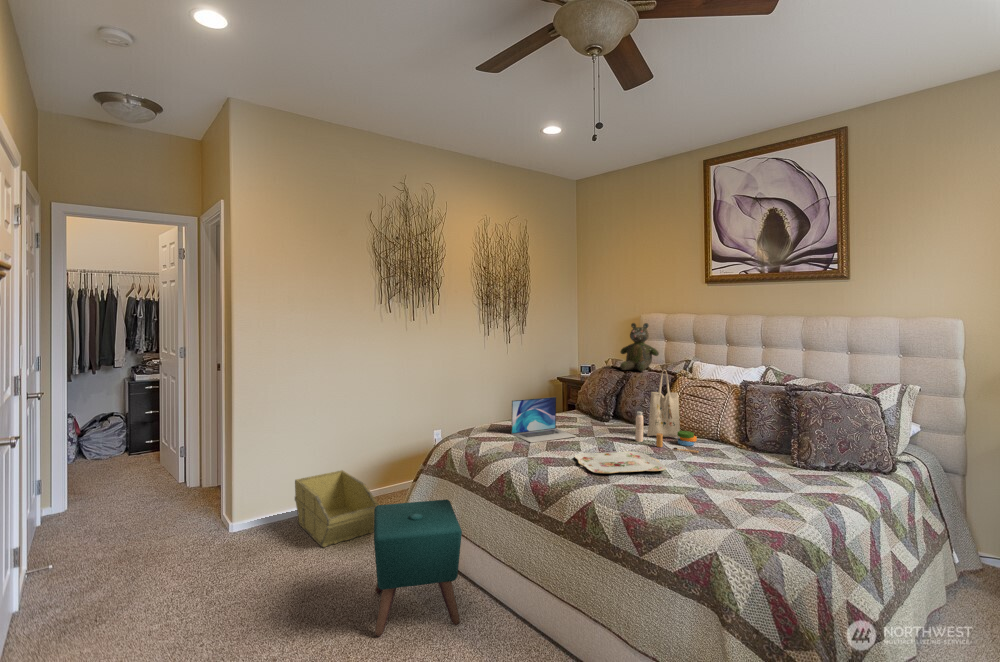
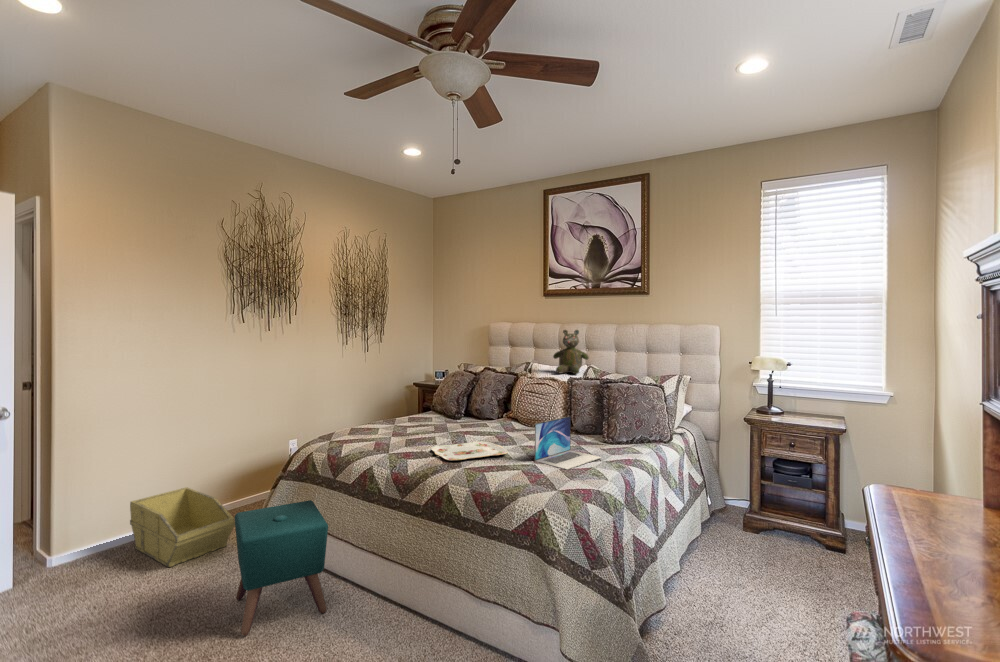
teddy bear: present [620,323,659,371] -> present [553,330,589,374]
tote bag: present [635,370,699,453] -> none [484,370,534,439]
laptop: present [511,397,576,443] -> present [535,416,601,470]

